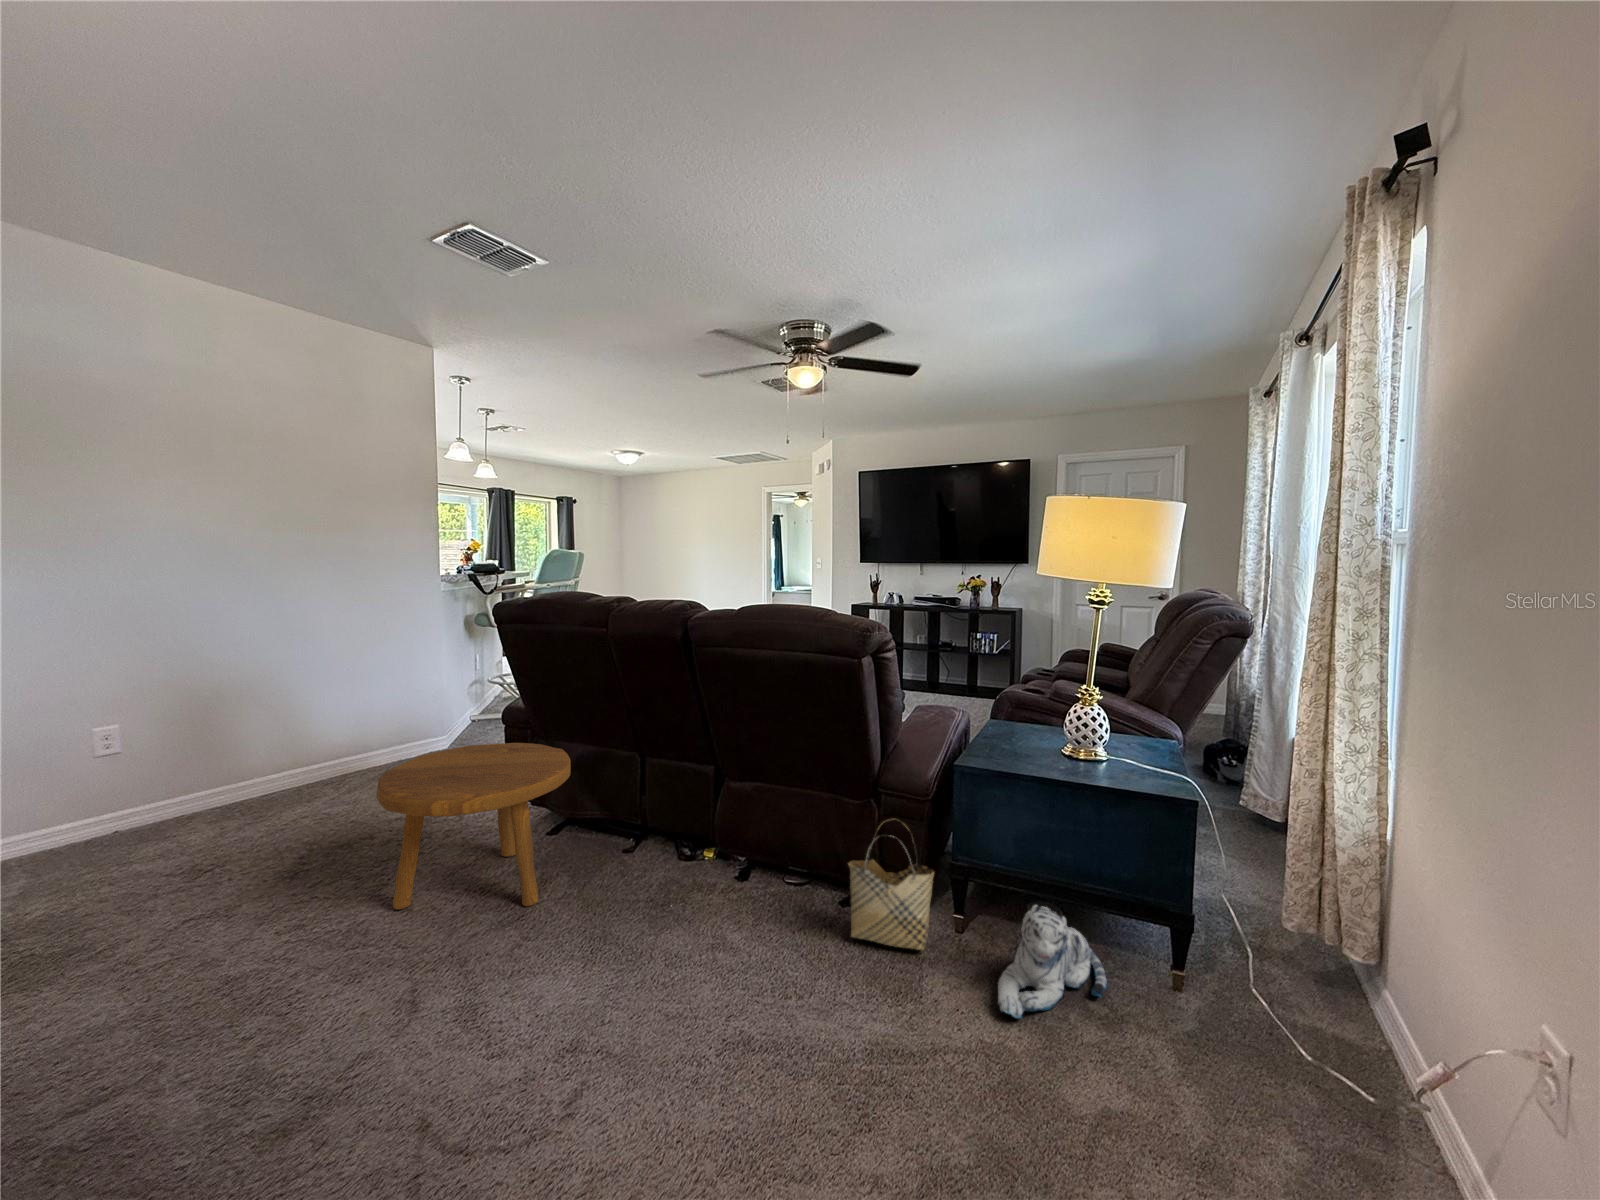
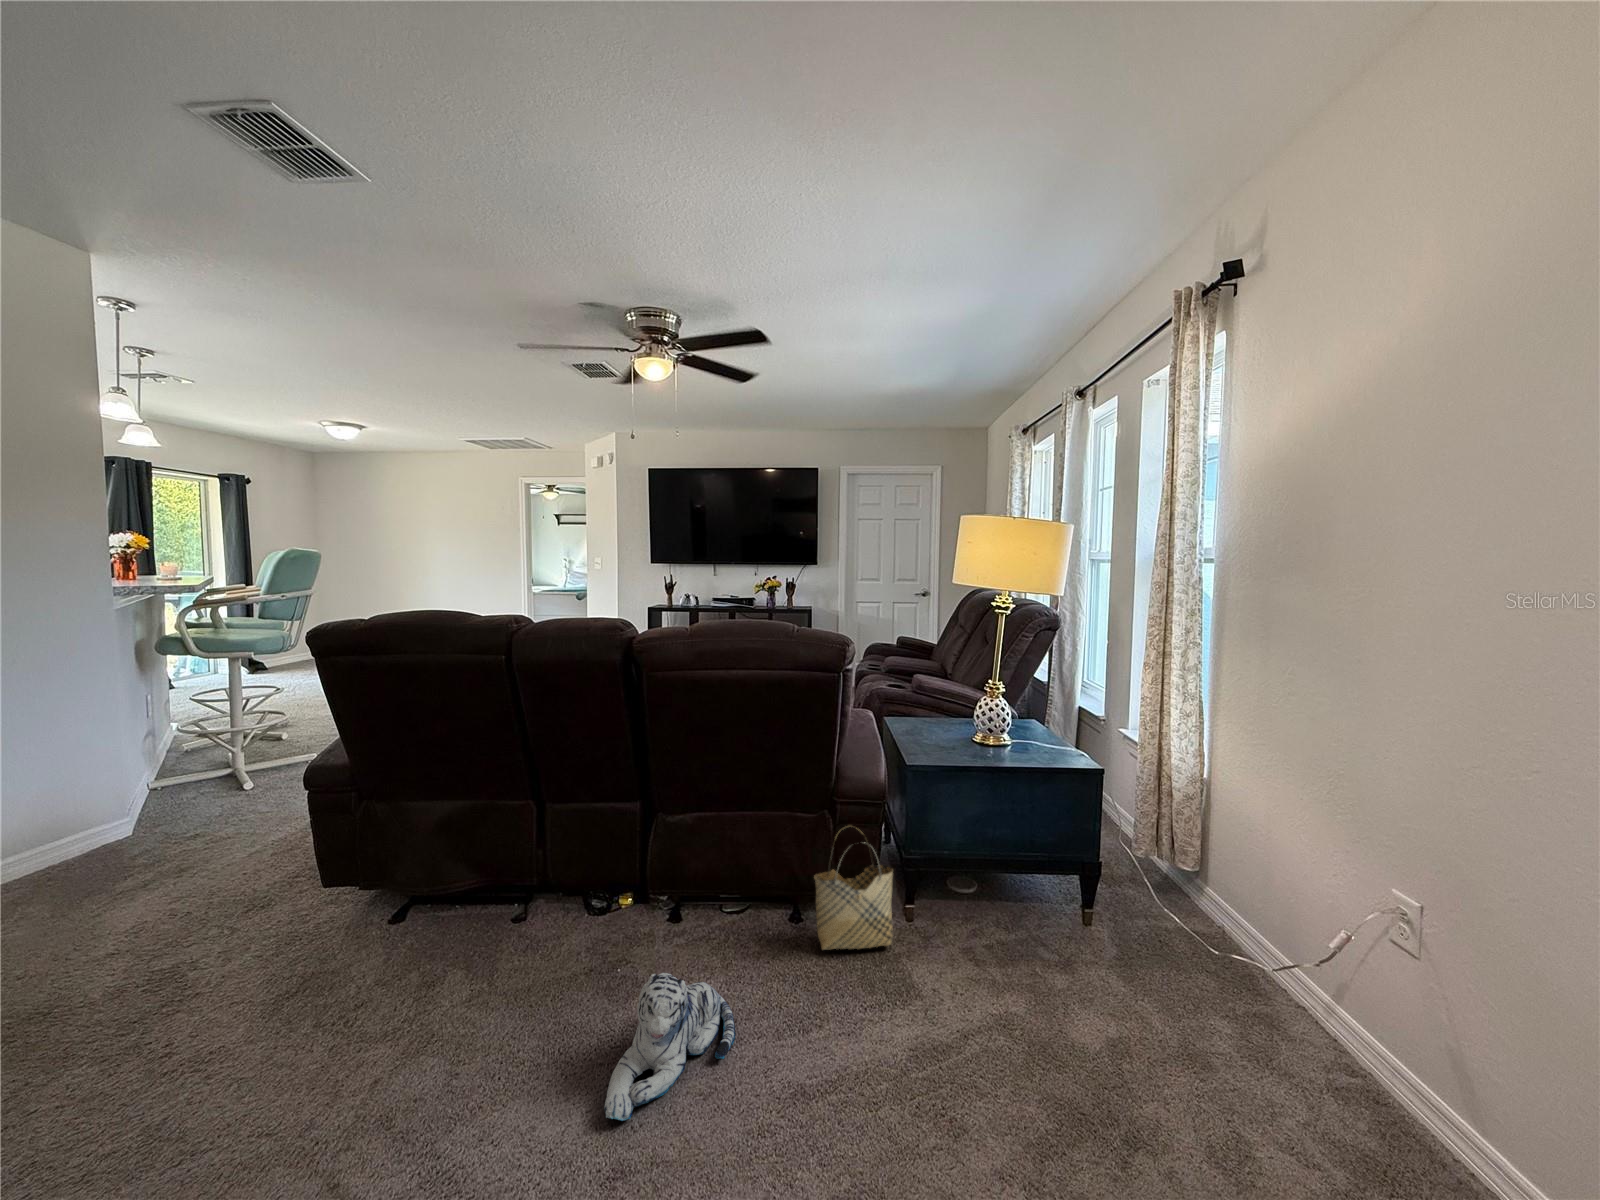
footstool: present [377,743,571,910] -> none [179,810,463,1075]
plush toy: present [998,905,1107,1018] -> present [604,972,736,1121]

